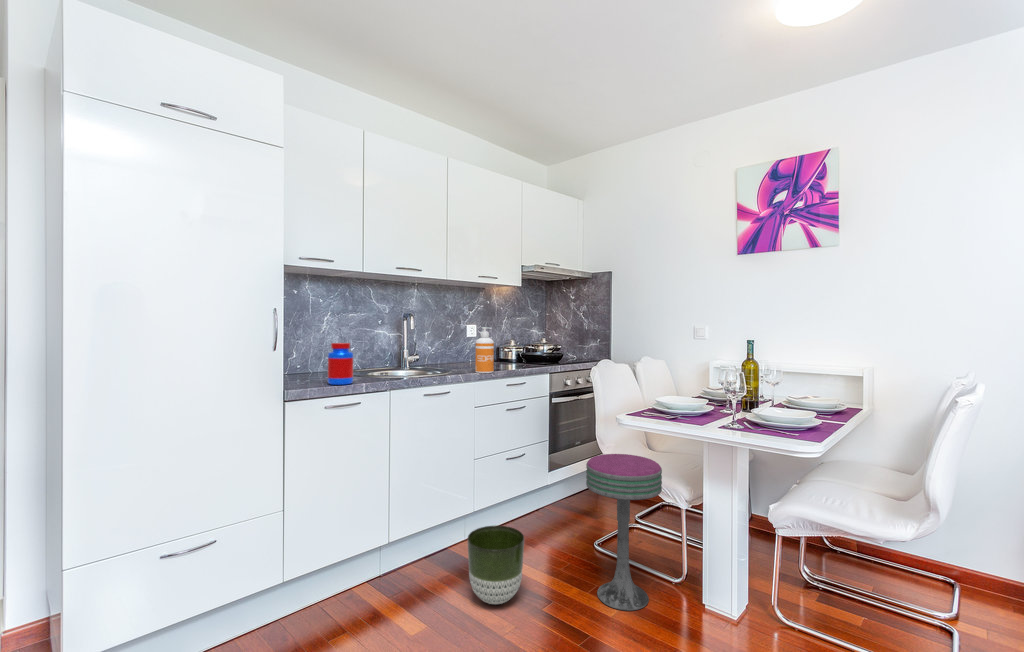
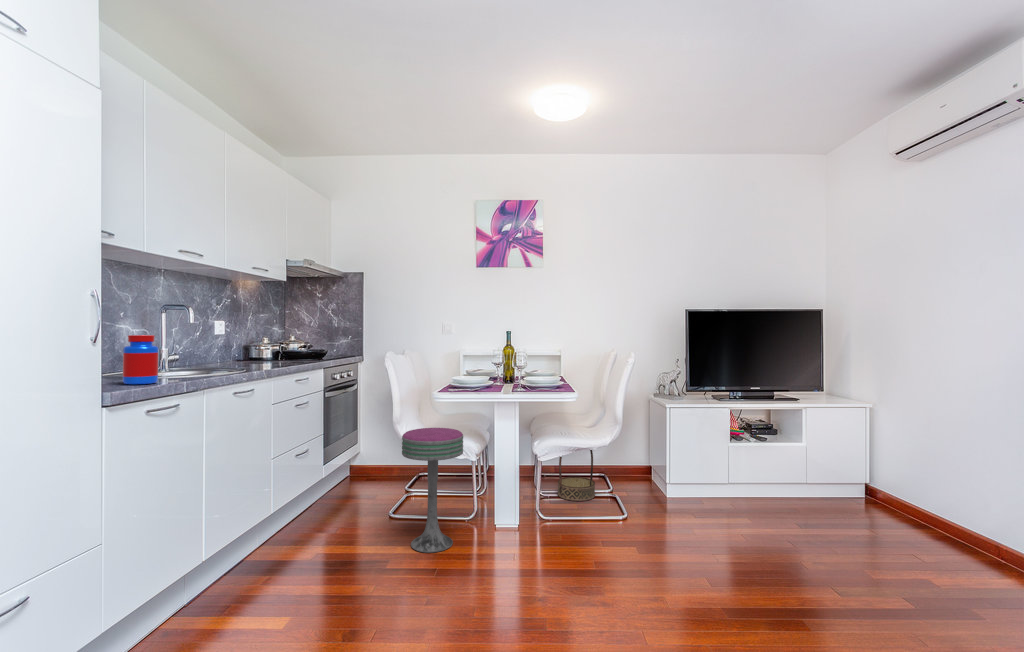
soap dispenser: present [475,327,494,373] -> none [264,321,284,369]
basket: none [847,501,919,606] -> present [558,450,595,501]
planter: present [467,526,524,604] -> none [300,510,357,583]

